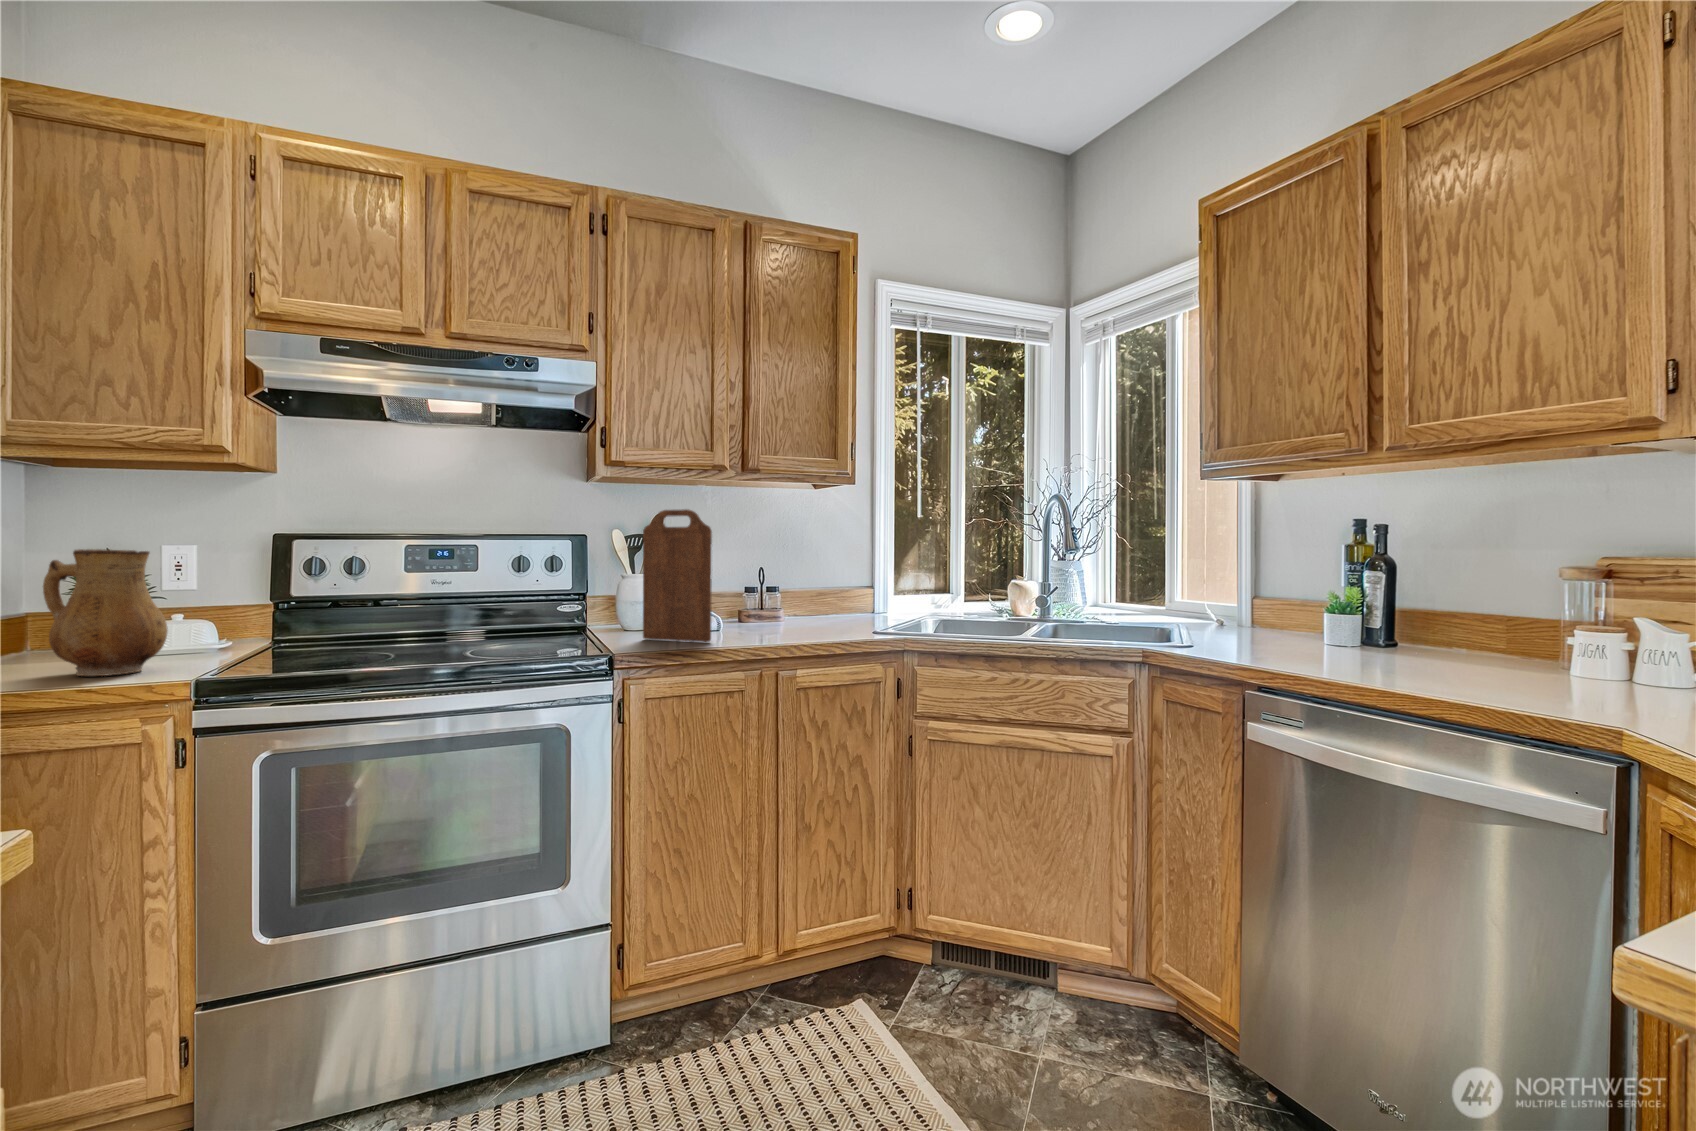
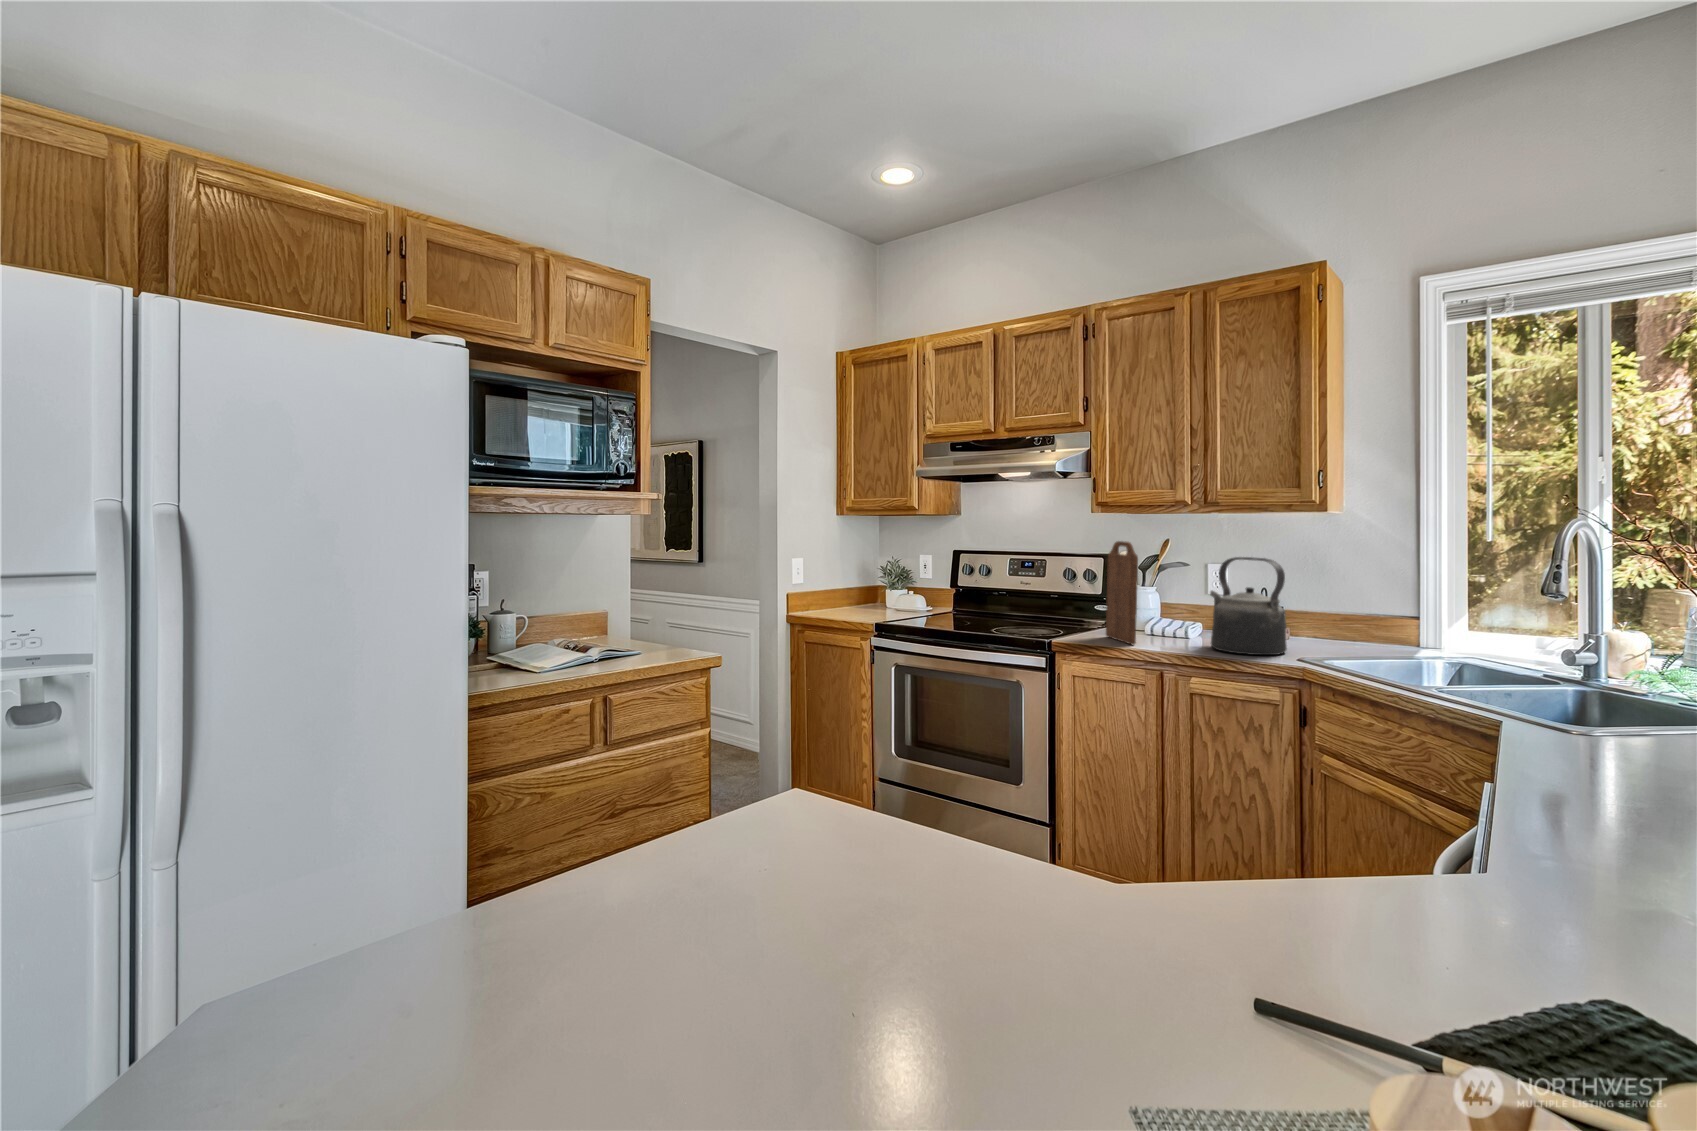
kettle: none [755,529,852,635] -> present [1210,557,1287,655]
ceramic pitcher: present [43,549,168,676] -> none [838,562,877,620]

